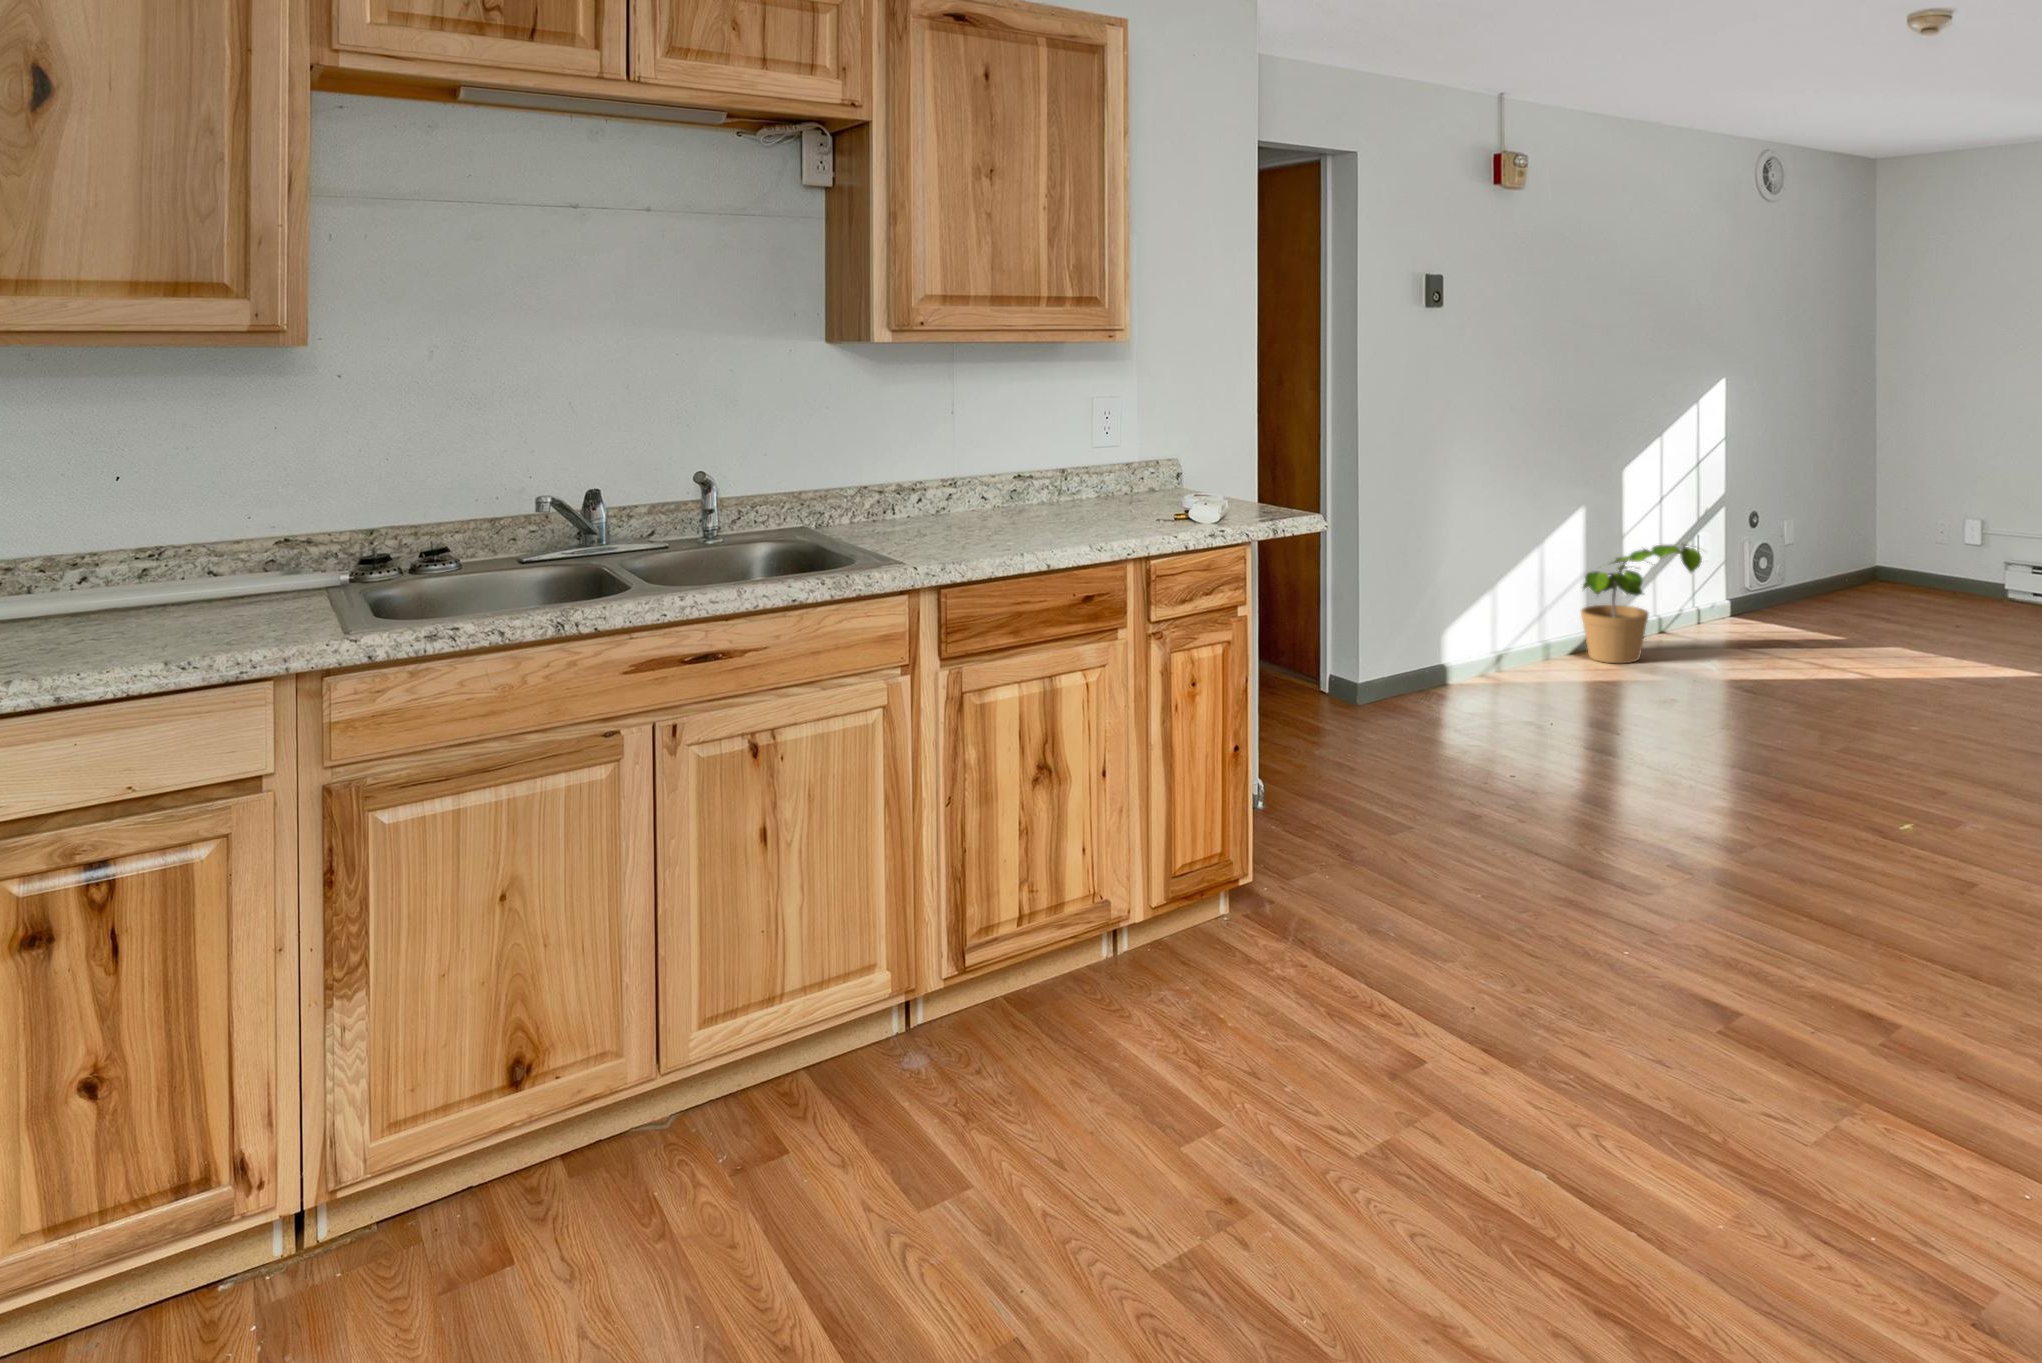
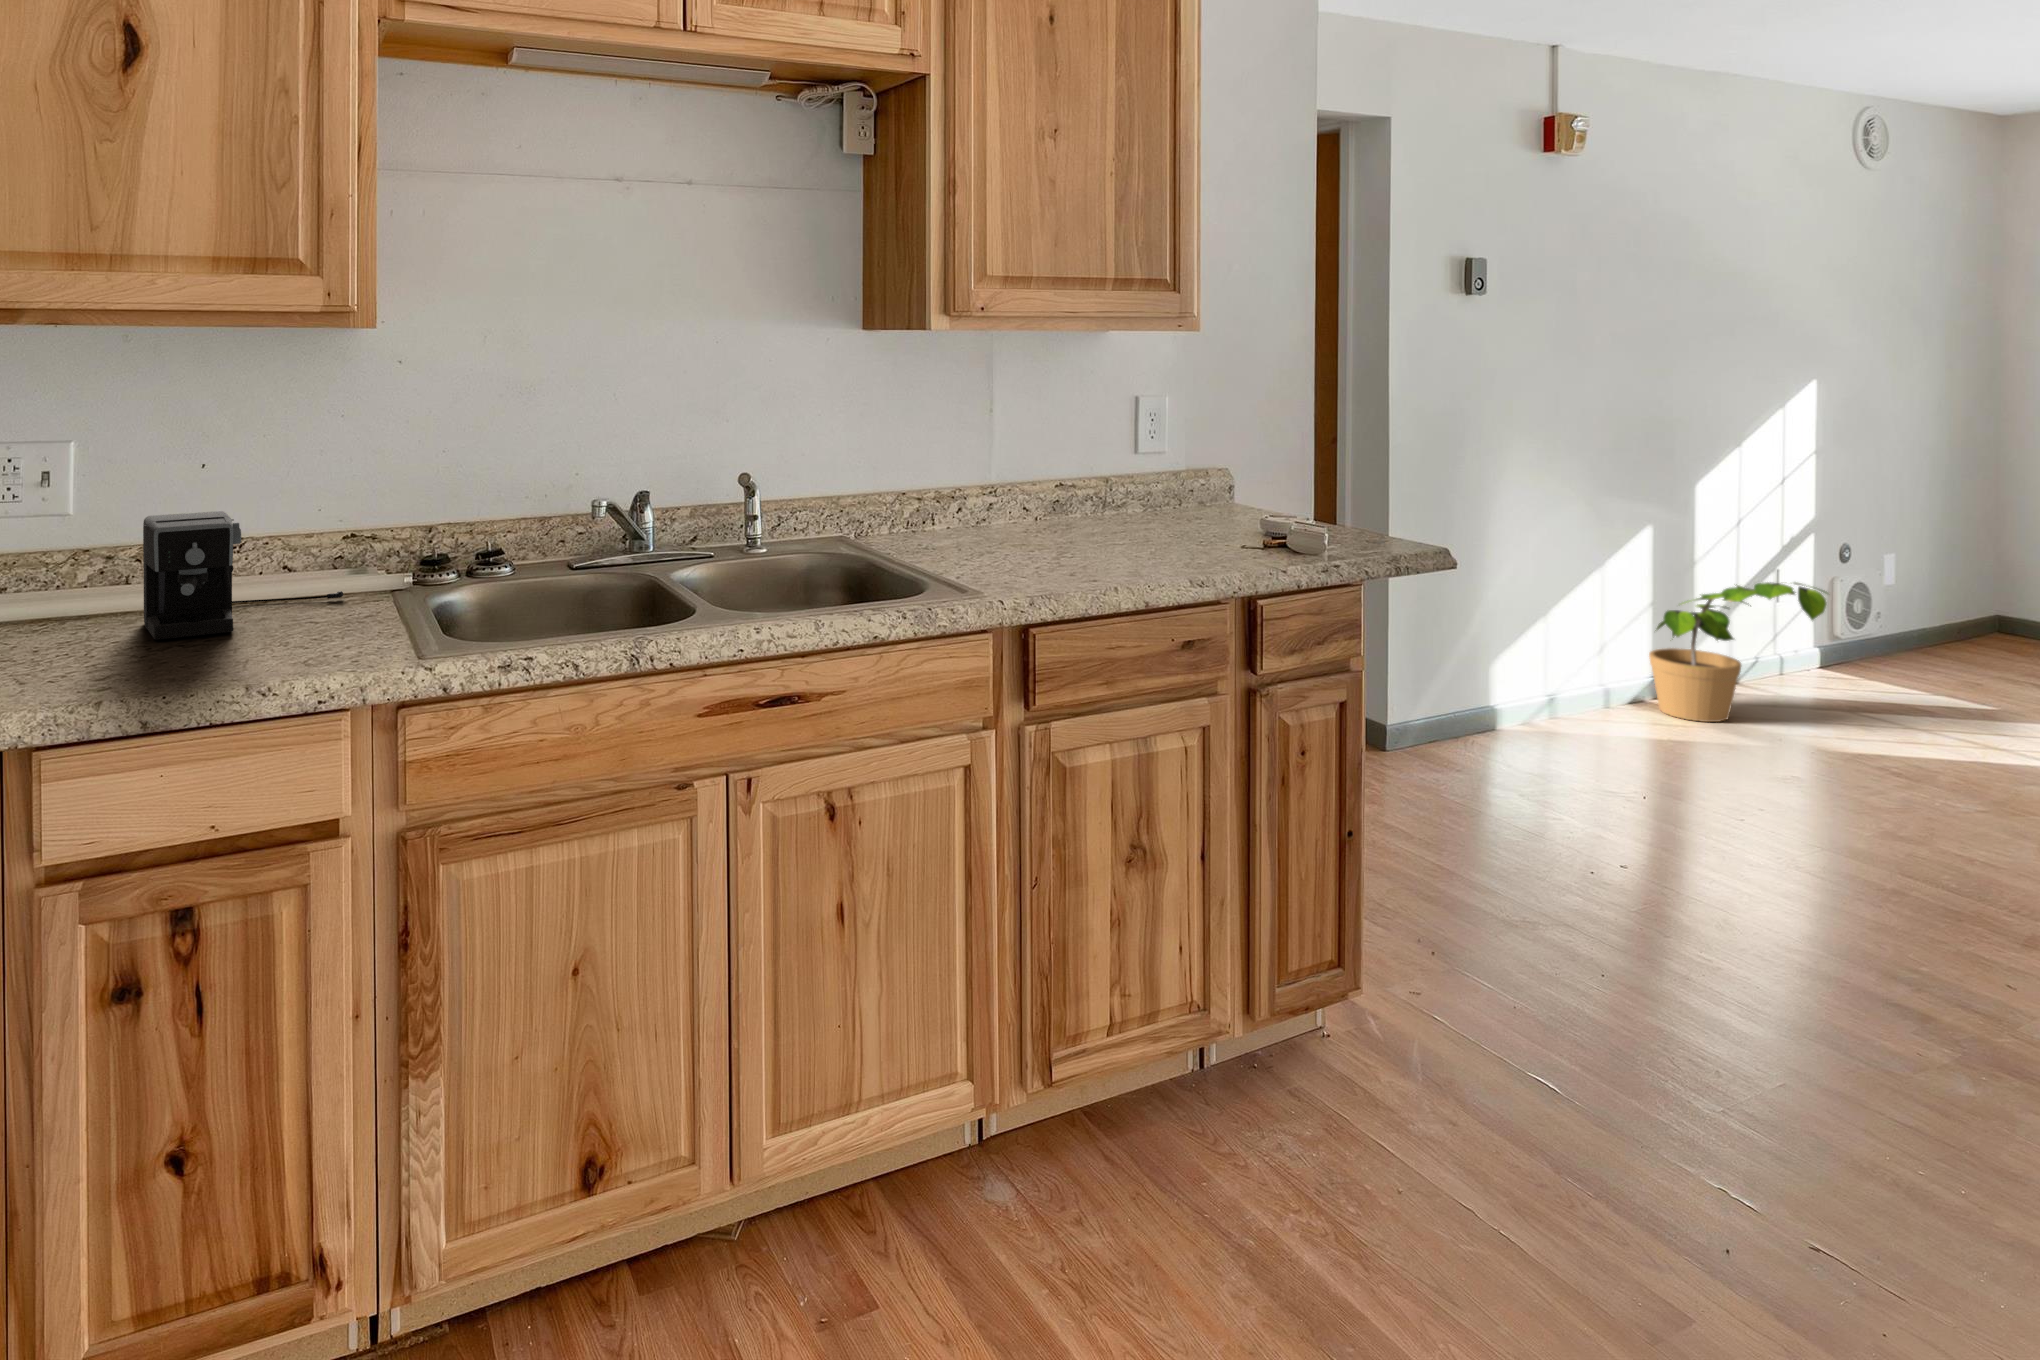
coffee maker: none [55,515,278,632] -> present [143,511,343,640]

